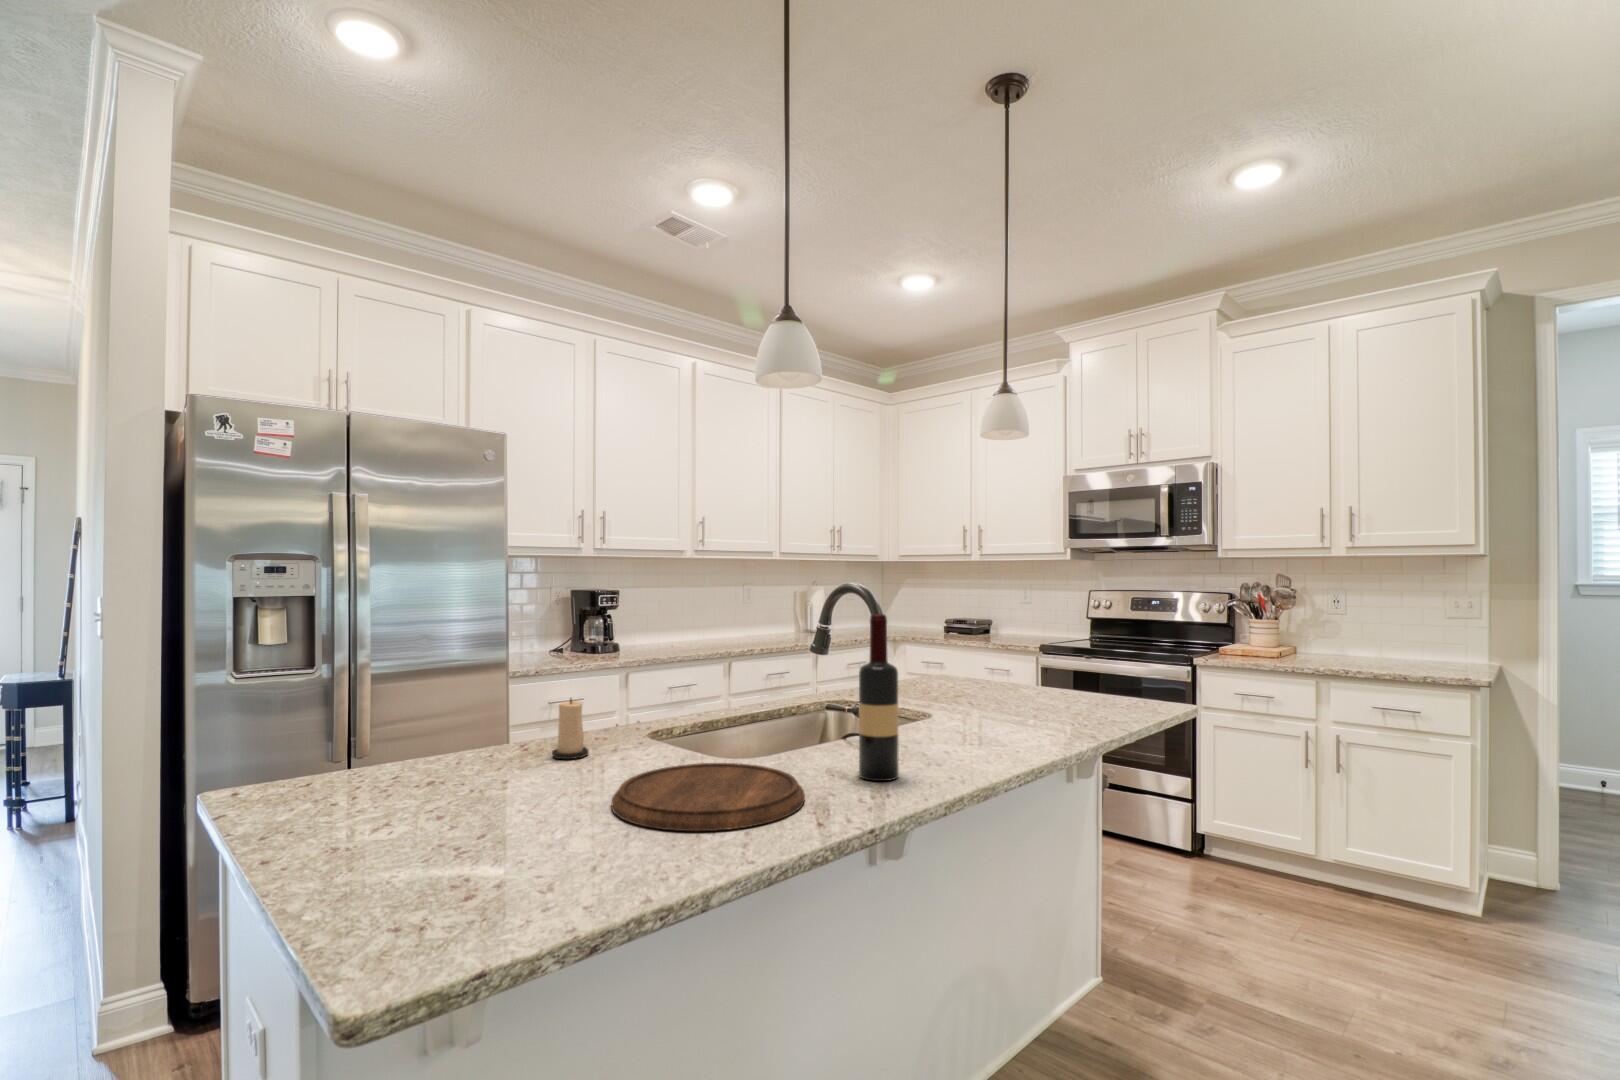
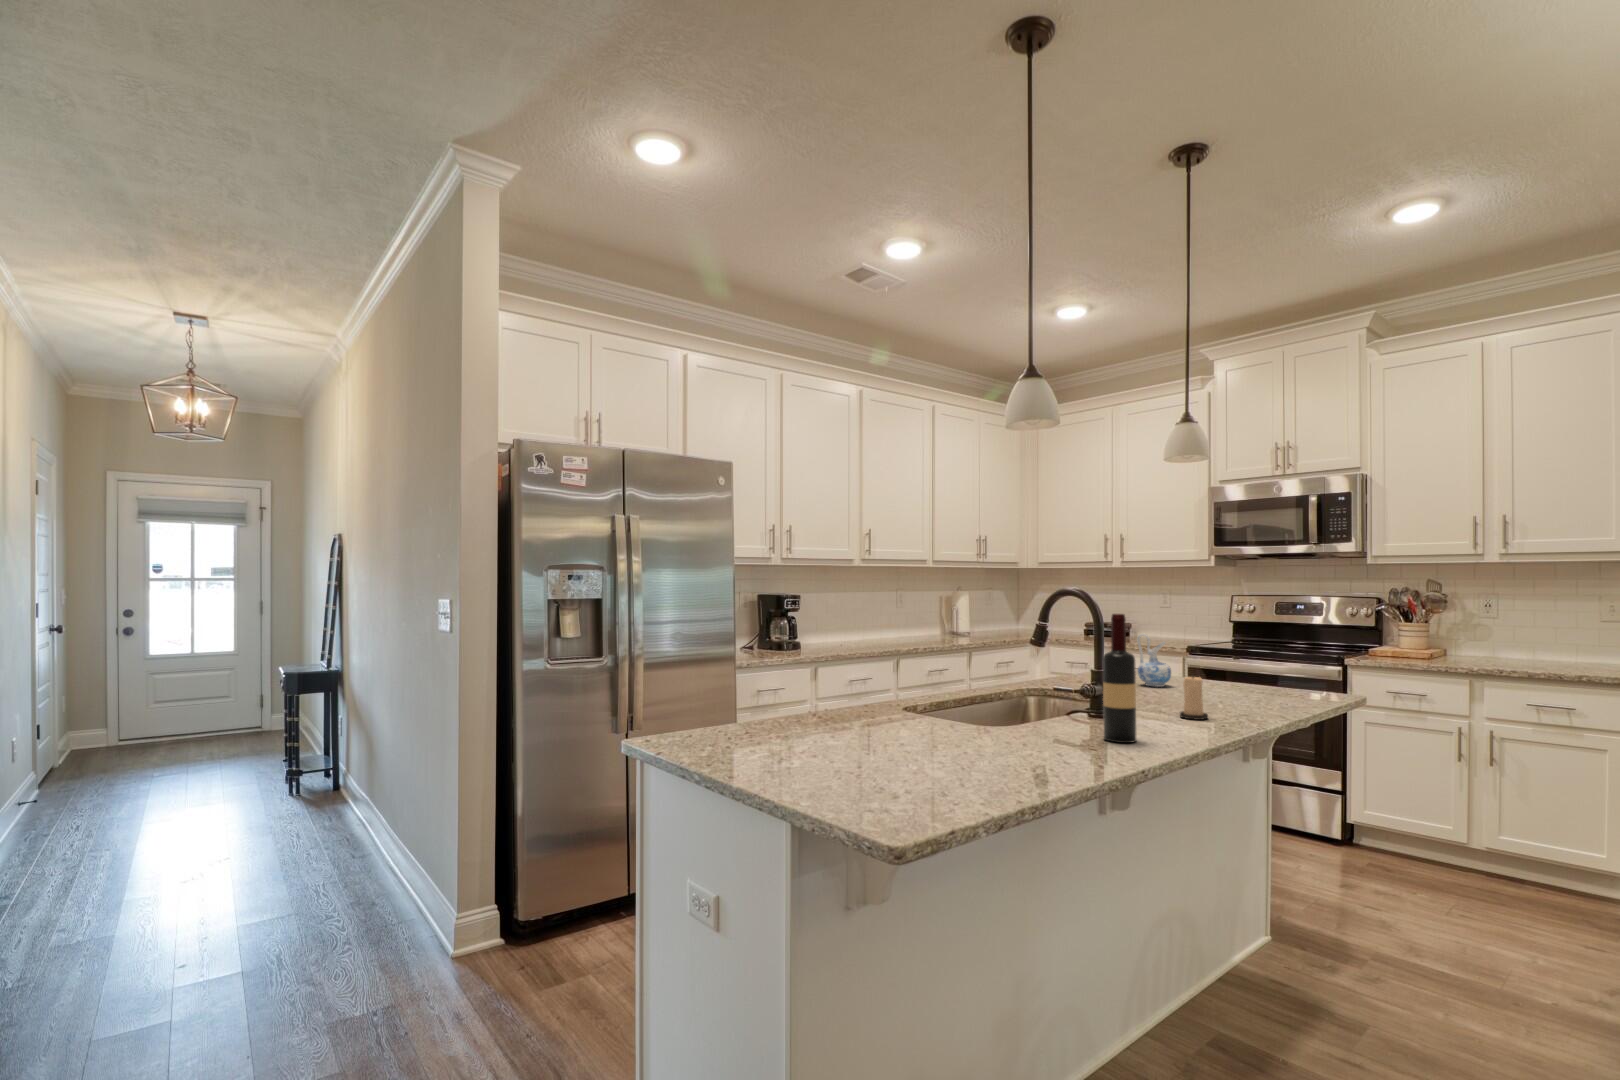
ceramic pitcher: none [955,635,992,696] -> present [1137,634,1171,687]
candle: present [552,699,589,759] -> present [1180,675,1208,720]
cutting board: present [612,763,805,831] -> none [930,727,1077,769]

